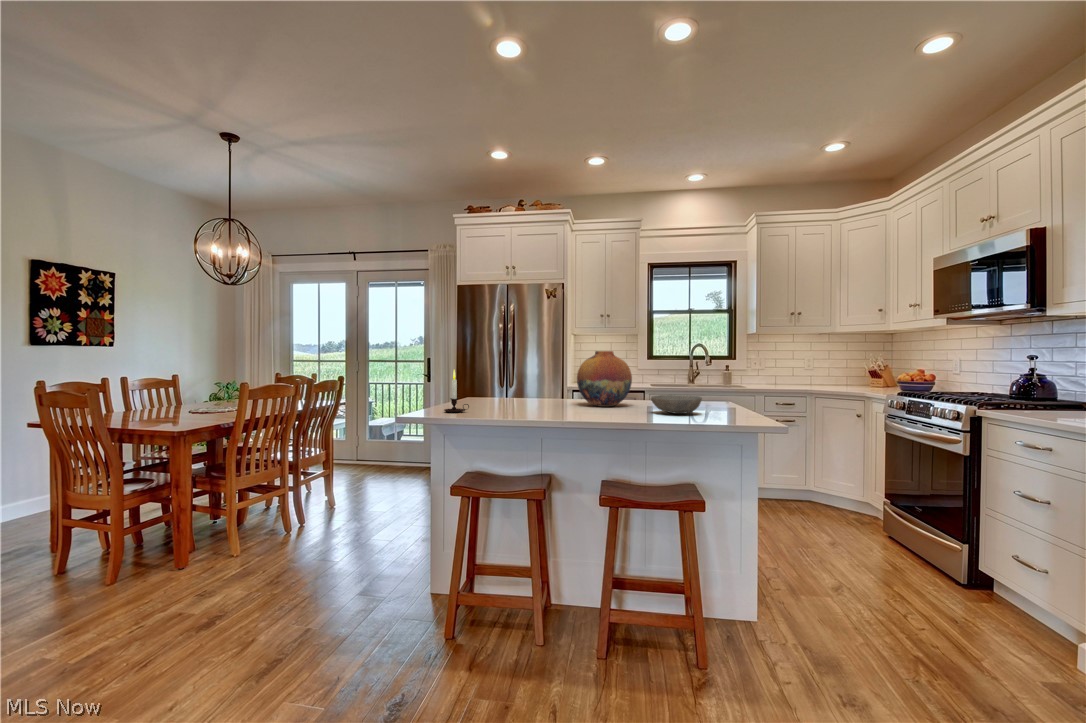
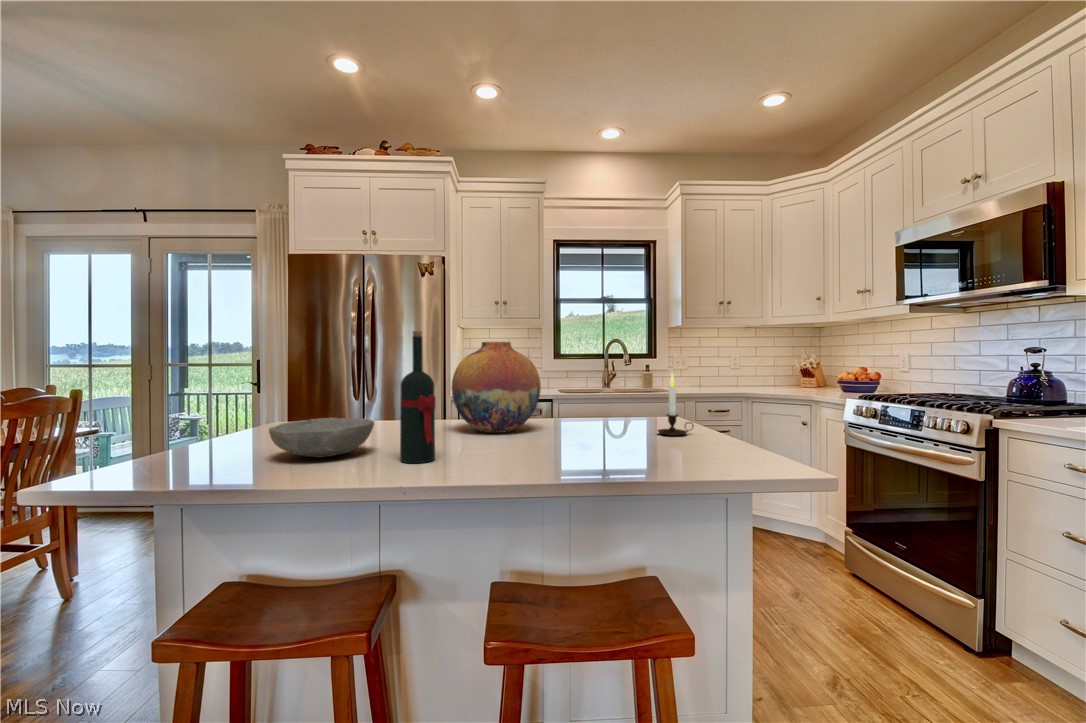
wine bottle: none [556,348,574,416] -> present [400,331,436,463]
candle: present [444,370,469,413] -> present [658,373,694,436]
bowl: present [651,395,702,414] -> present [269,418,374,457]

